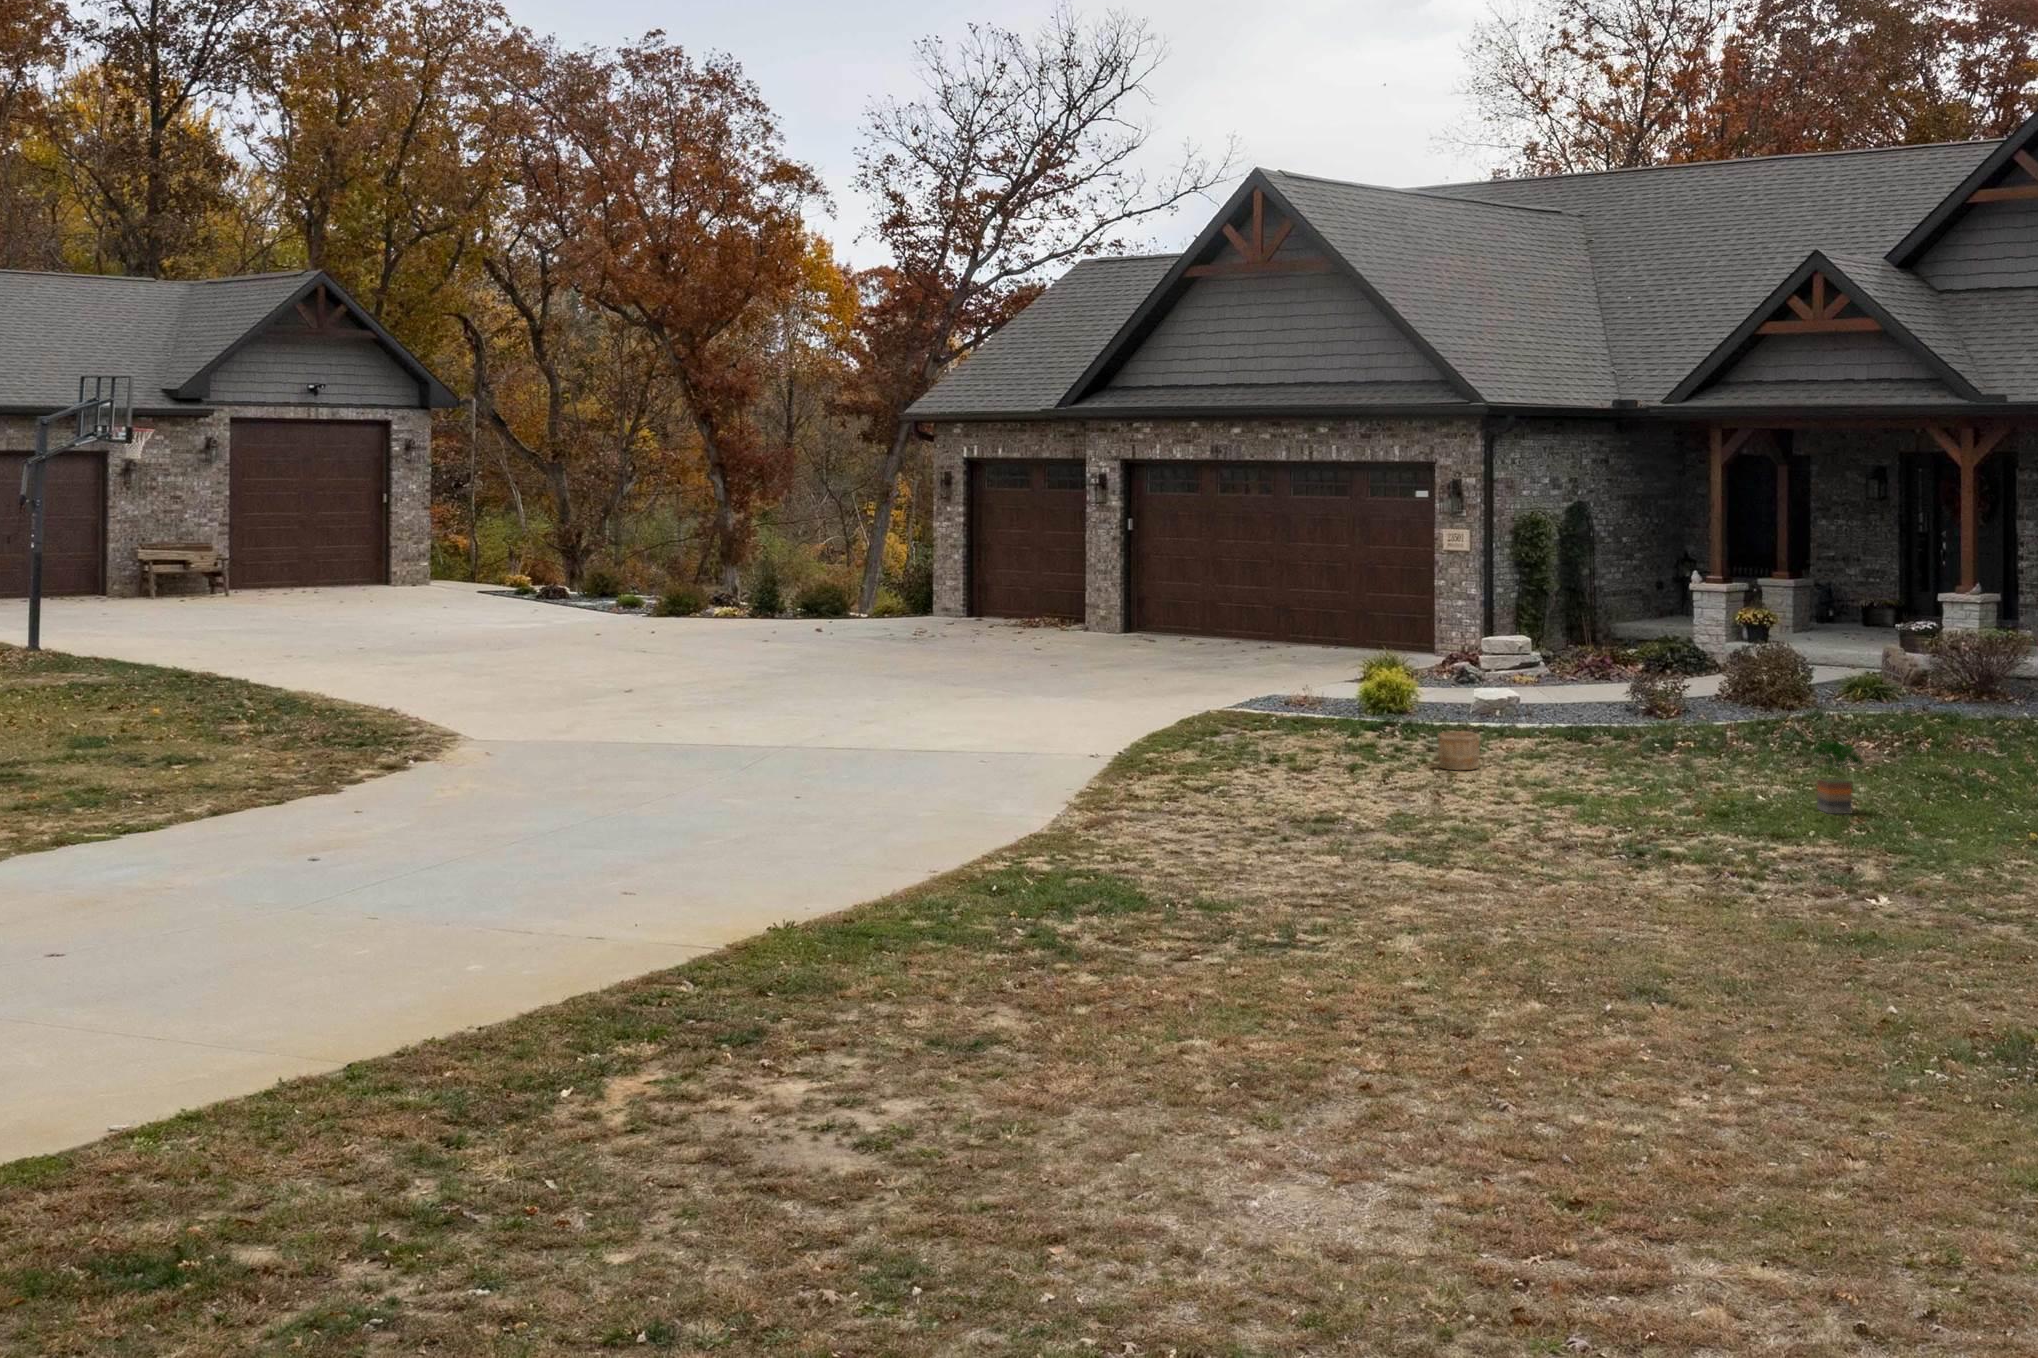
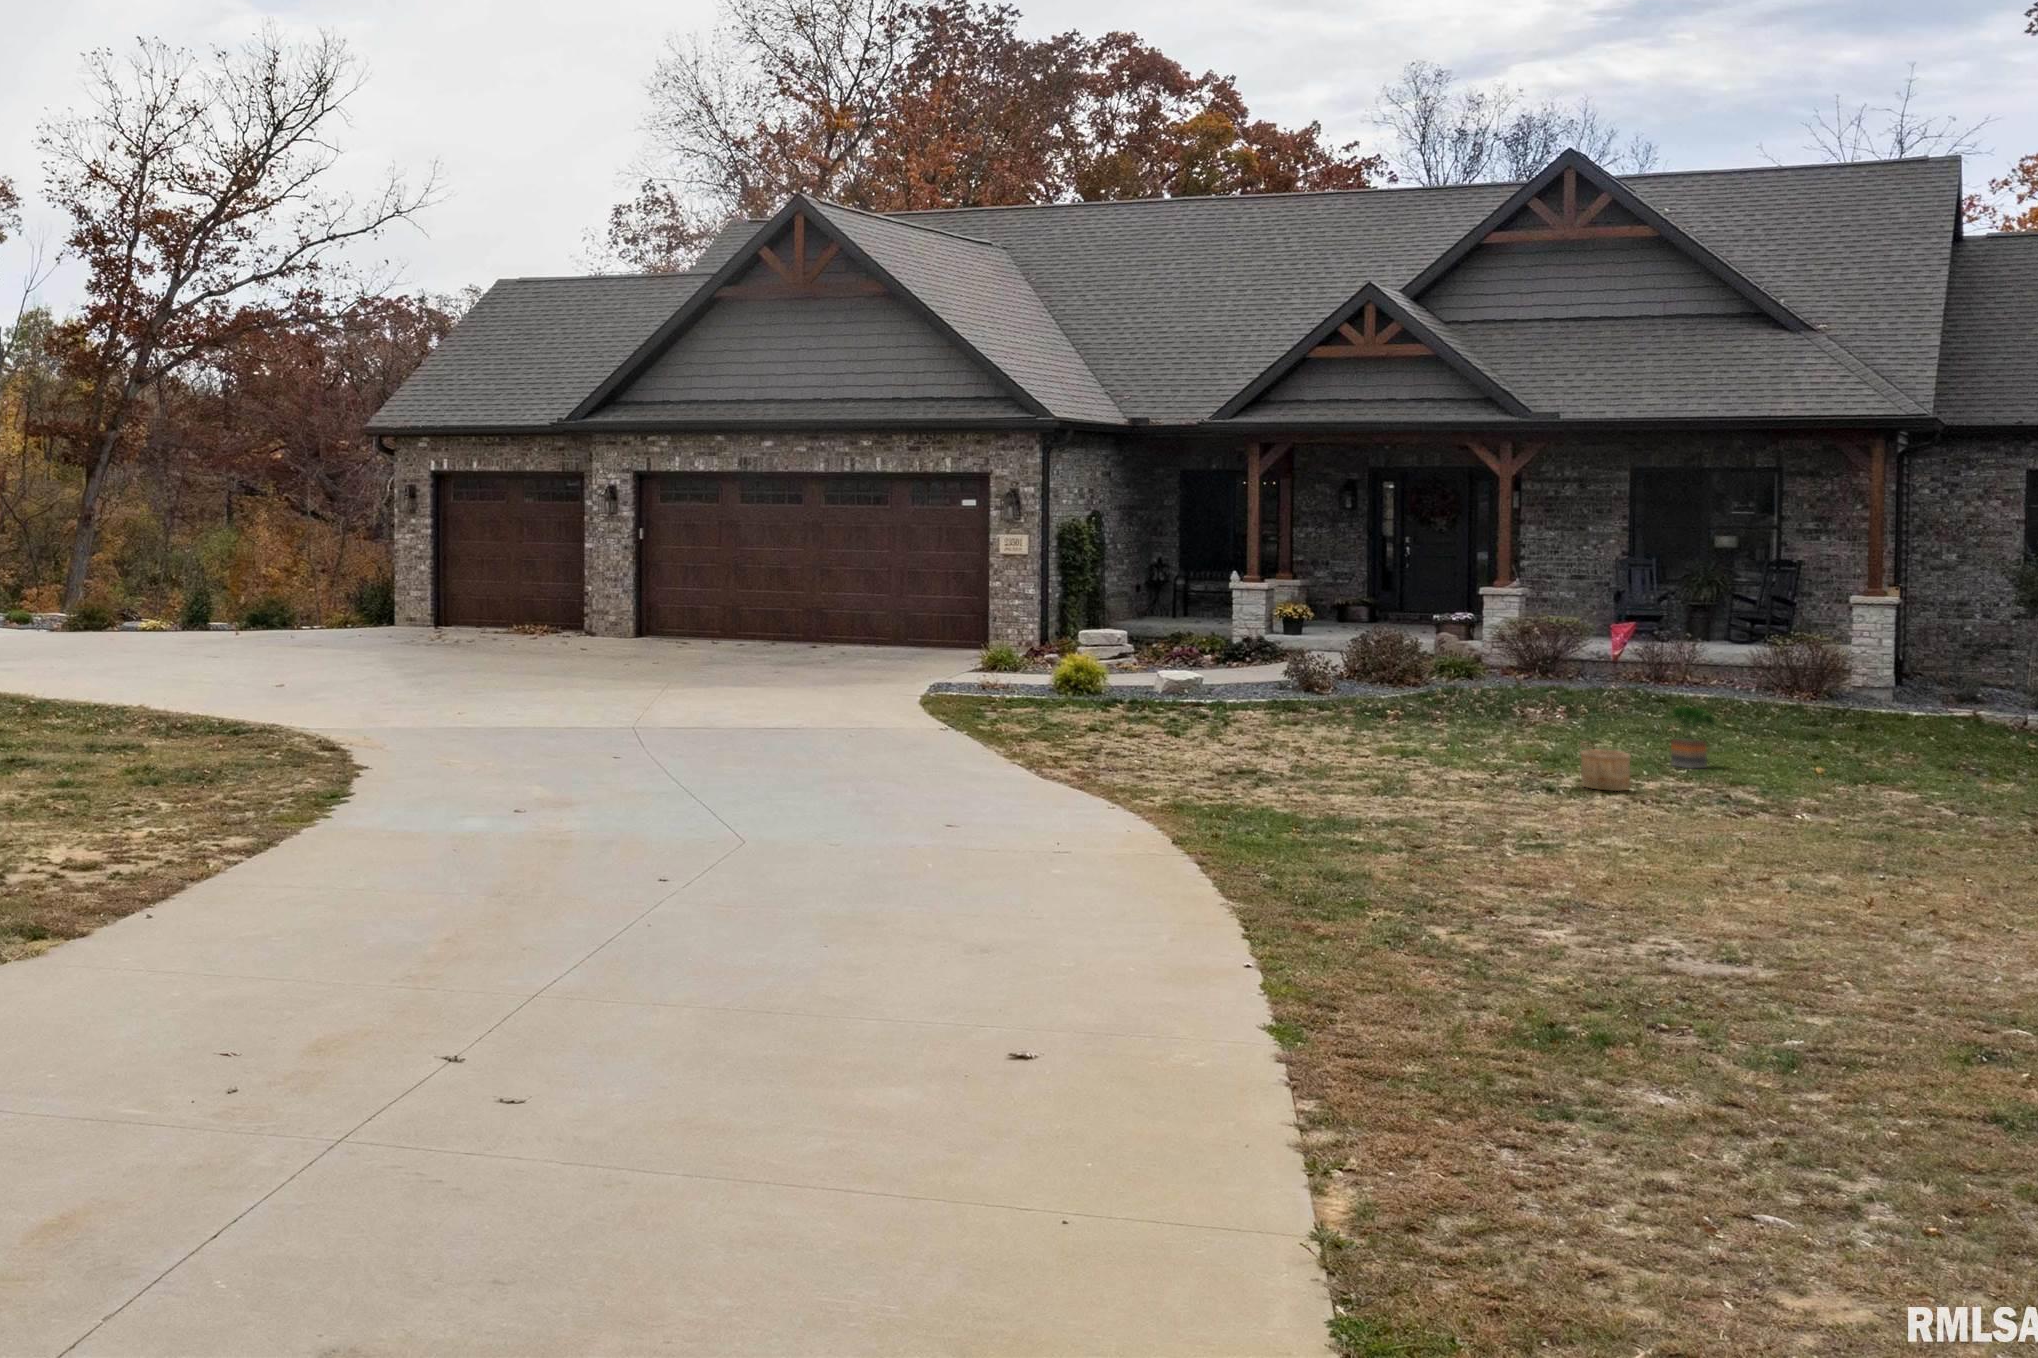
wooden bucket: present [1437,731,1480,770] -> present [1580,749,1630,791]

